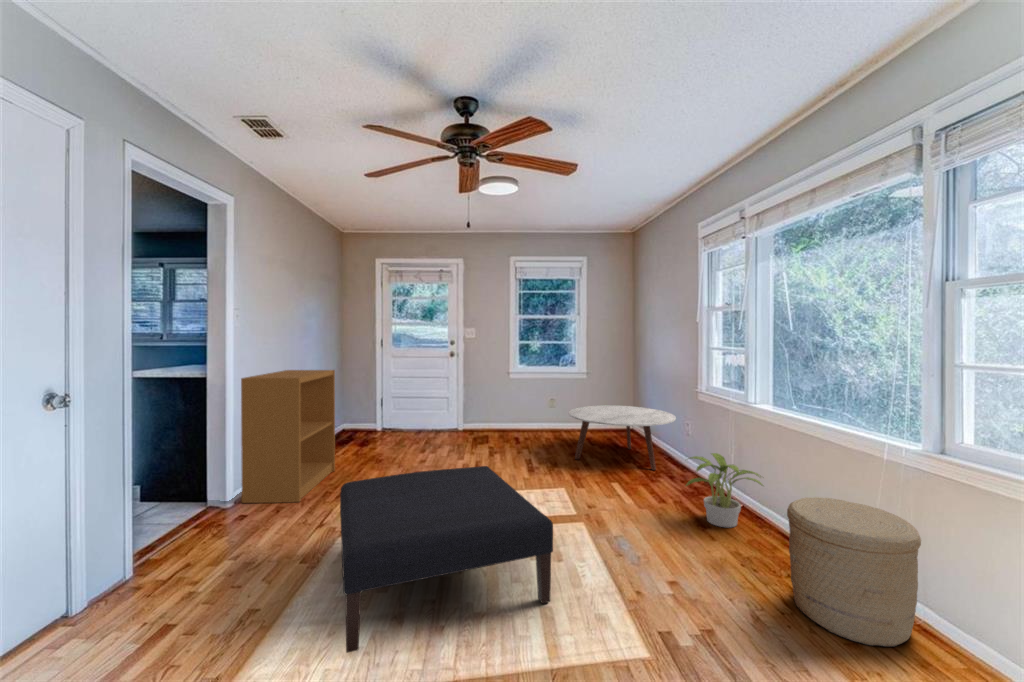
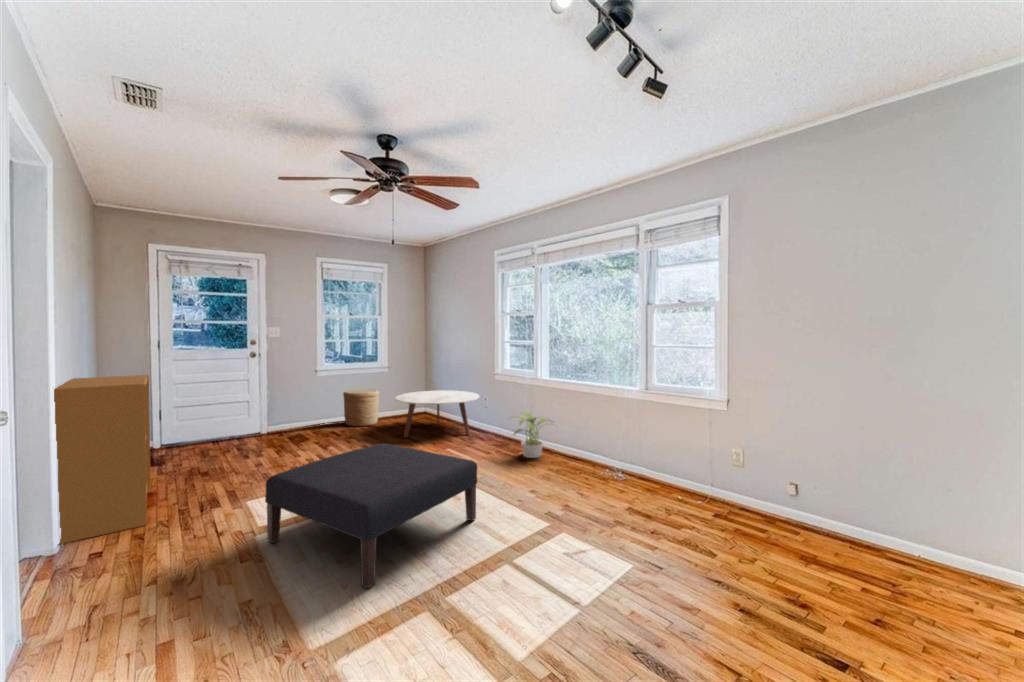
woven basket: present [787,497,921,646] -> present [343,389,379,426]

